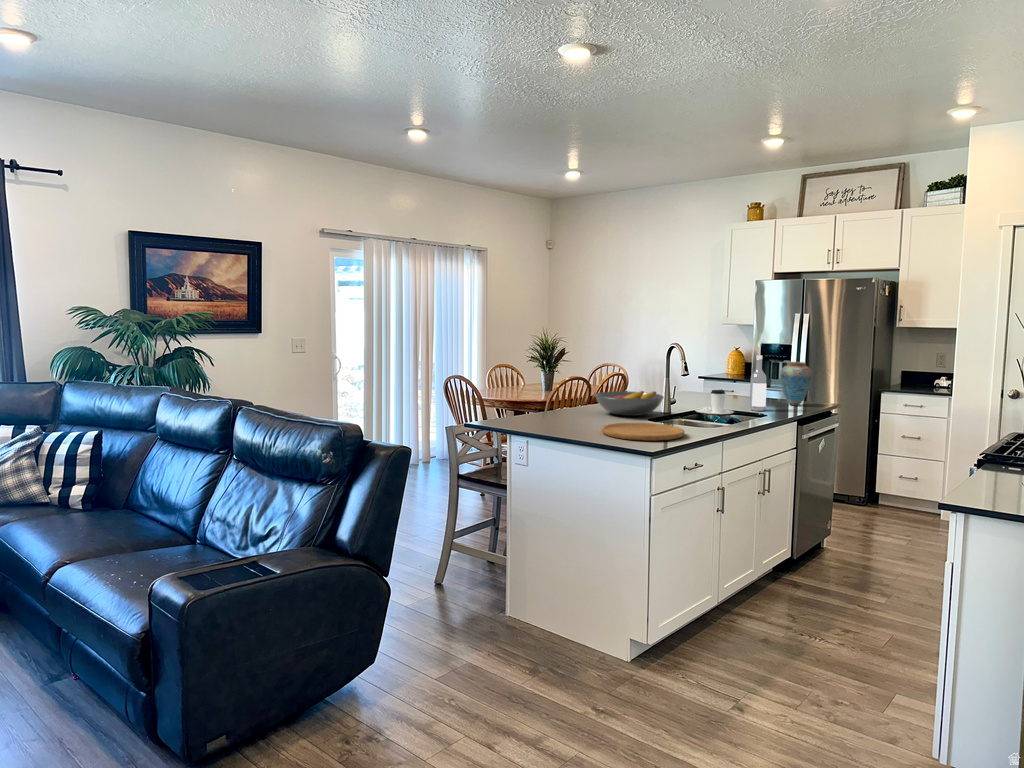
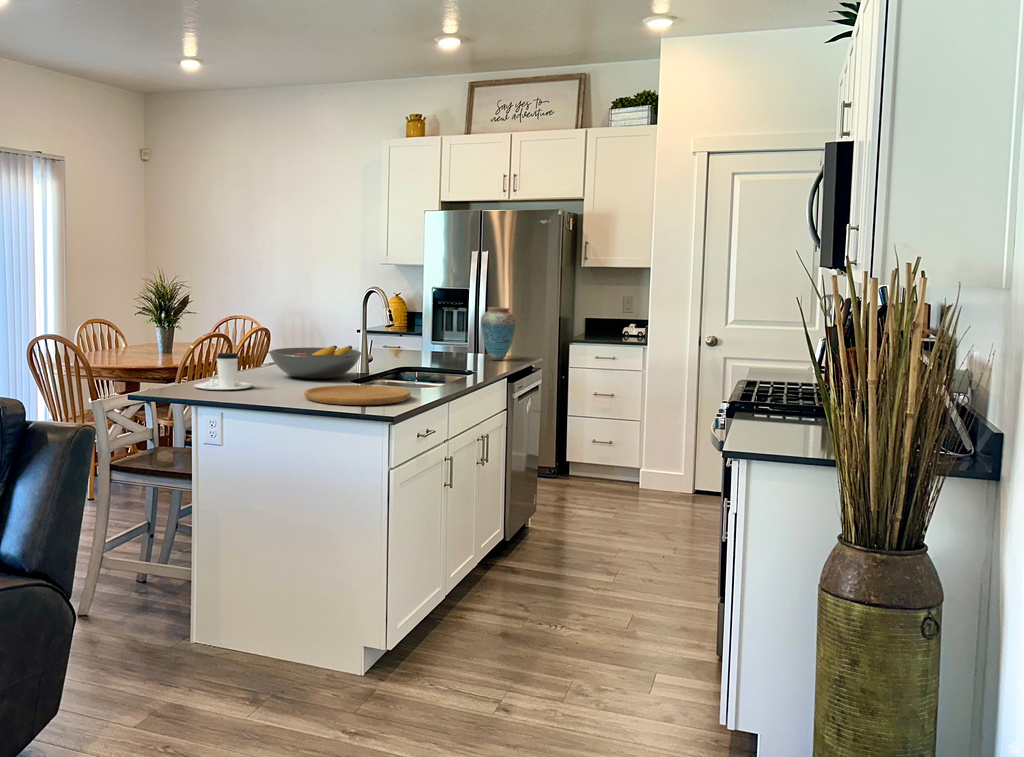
wine bottle: present [750,355,767,411] -> none [453,299,472,367]
coffee cup: present [695,390,734,414] -> present [194,353,253,390]

